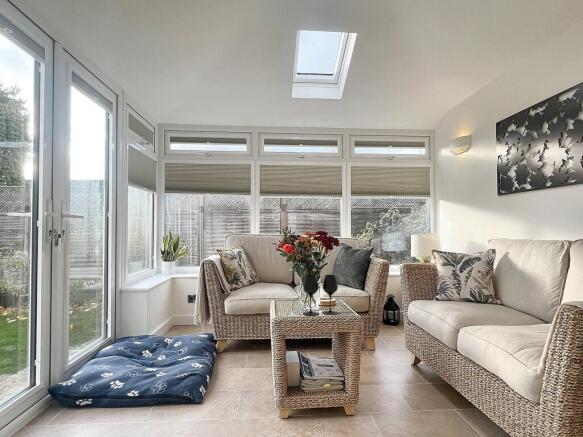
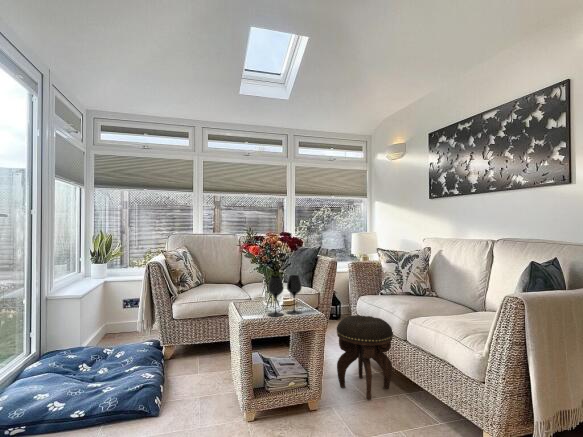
footstool: none [379,321,442,411] -> present [337,315,393,400]

